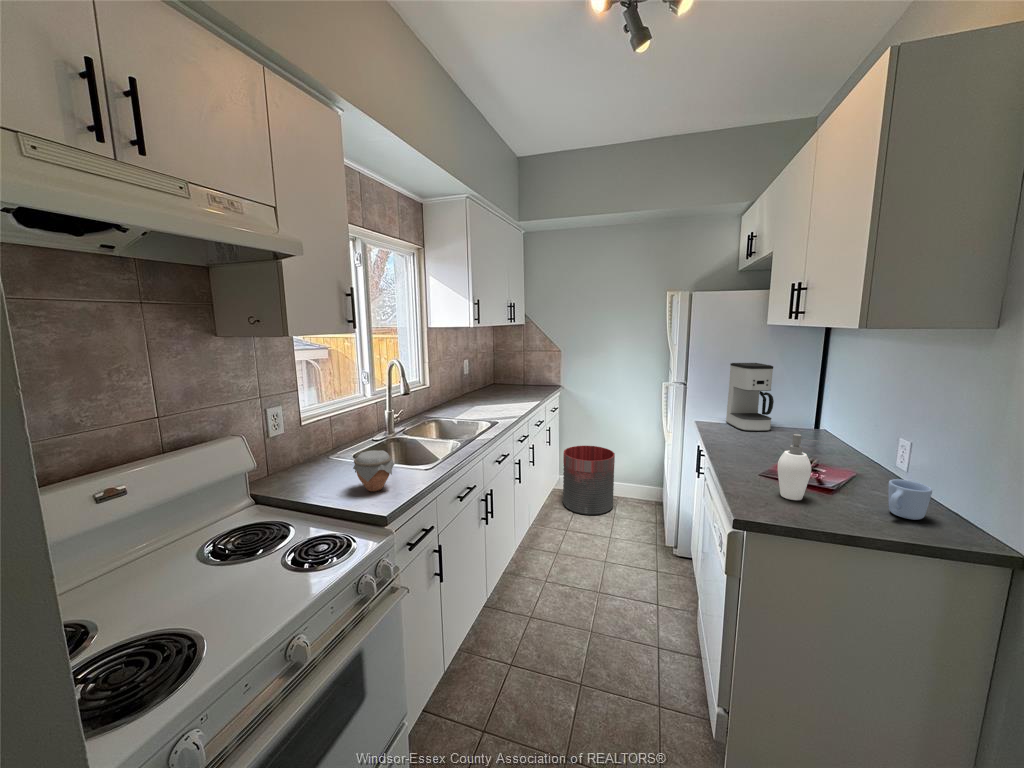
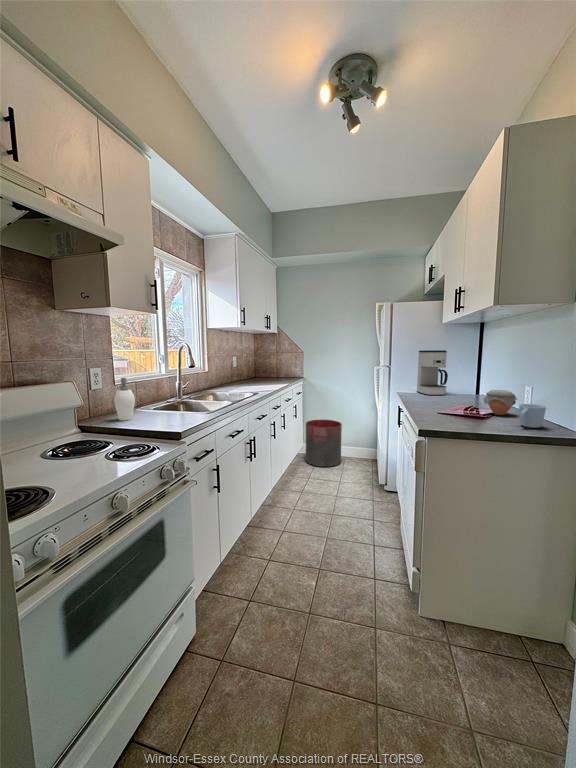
soap dispenser: present [778,434,825,500] -> present [114,378,135,421]
jar: present [353,450,394,492] -> present [483,390,517,415]

